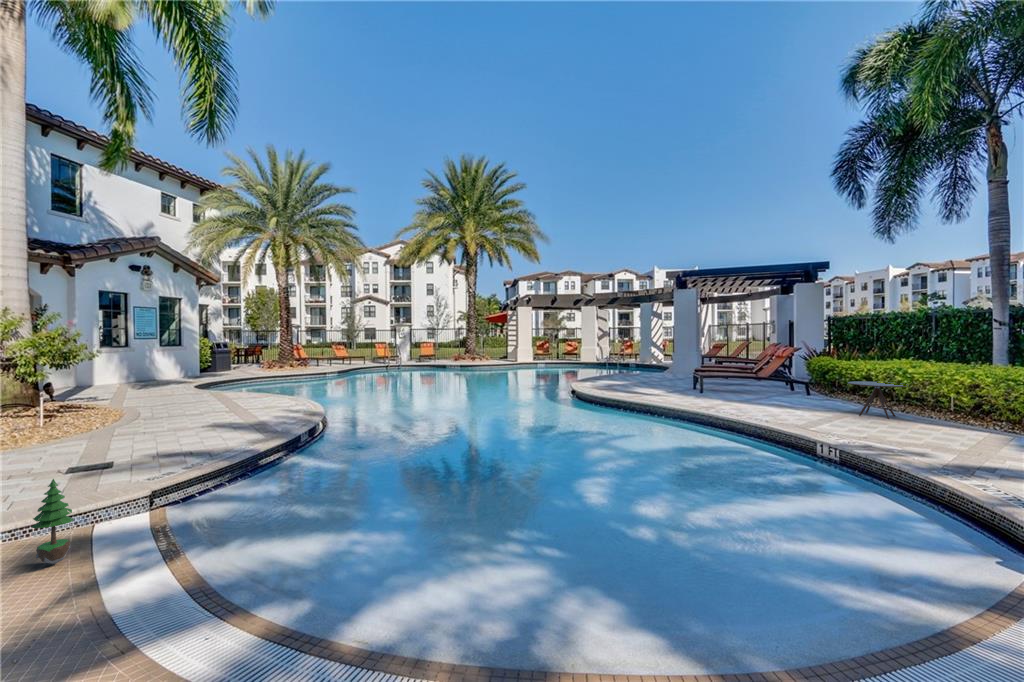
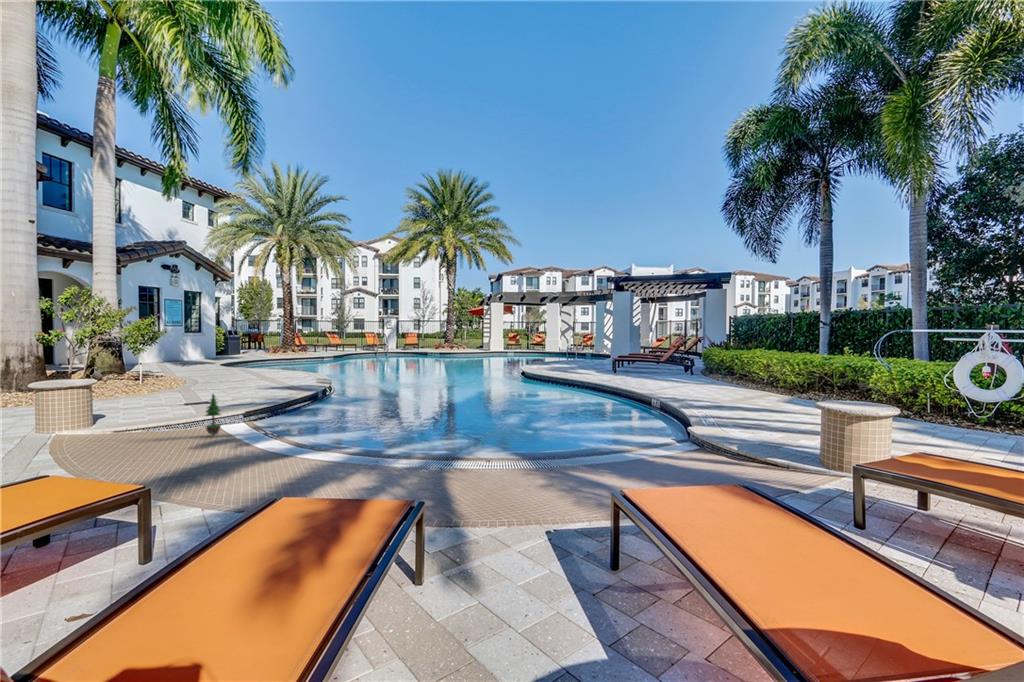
round table: present [848,381,907,419] -> none [711,363,749,389]

